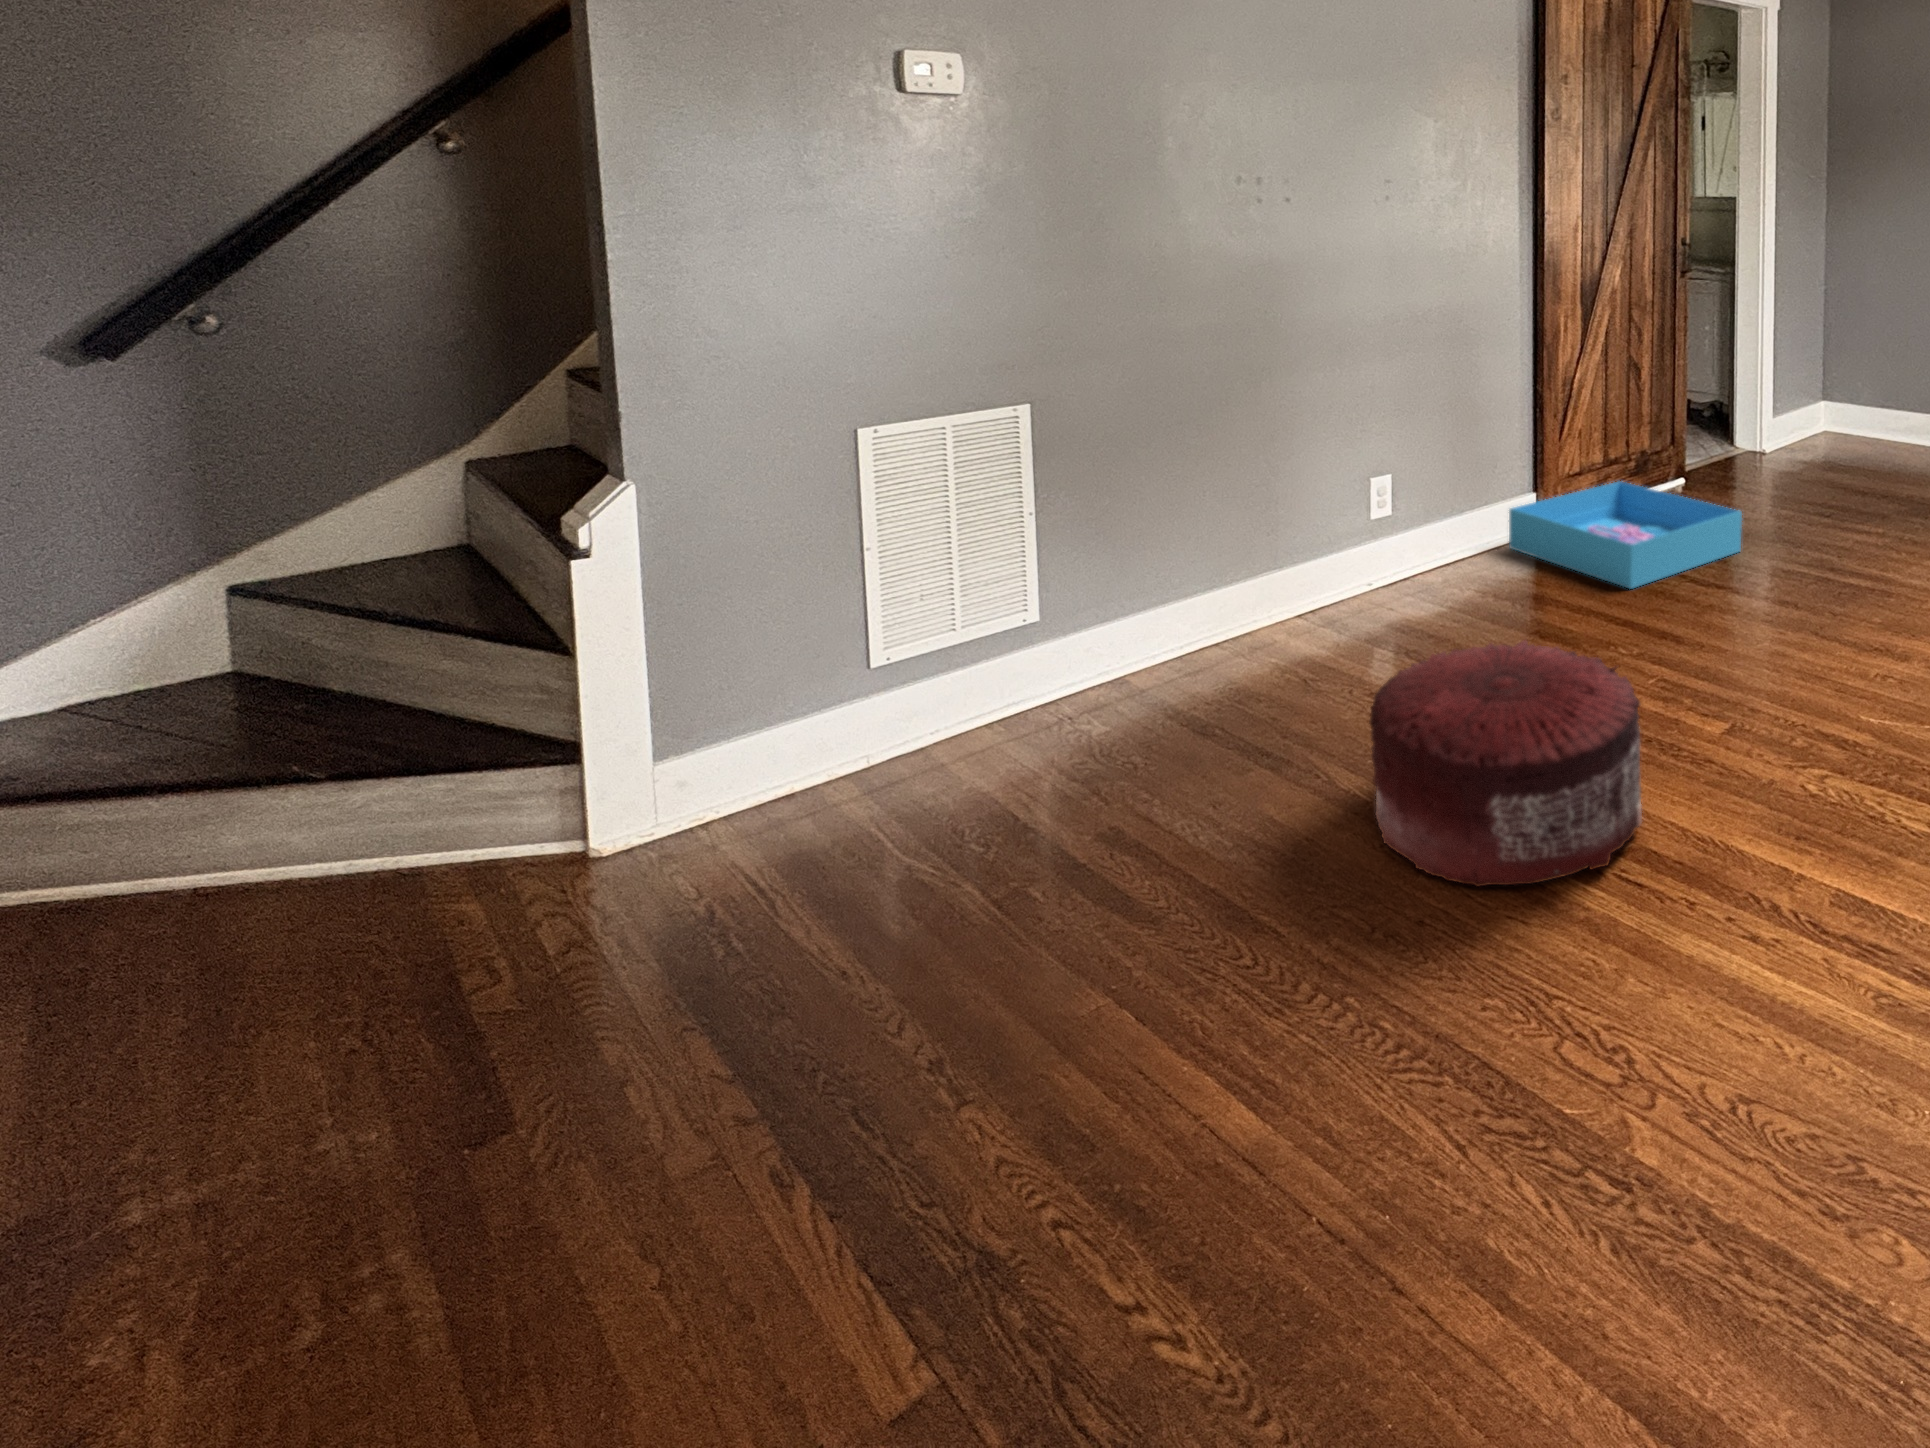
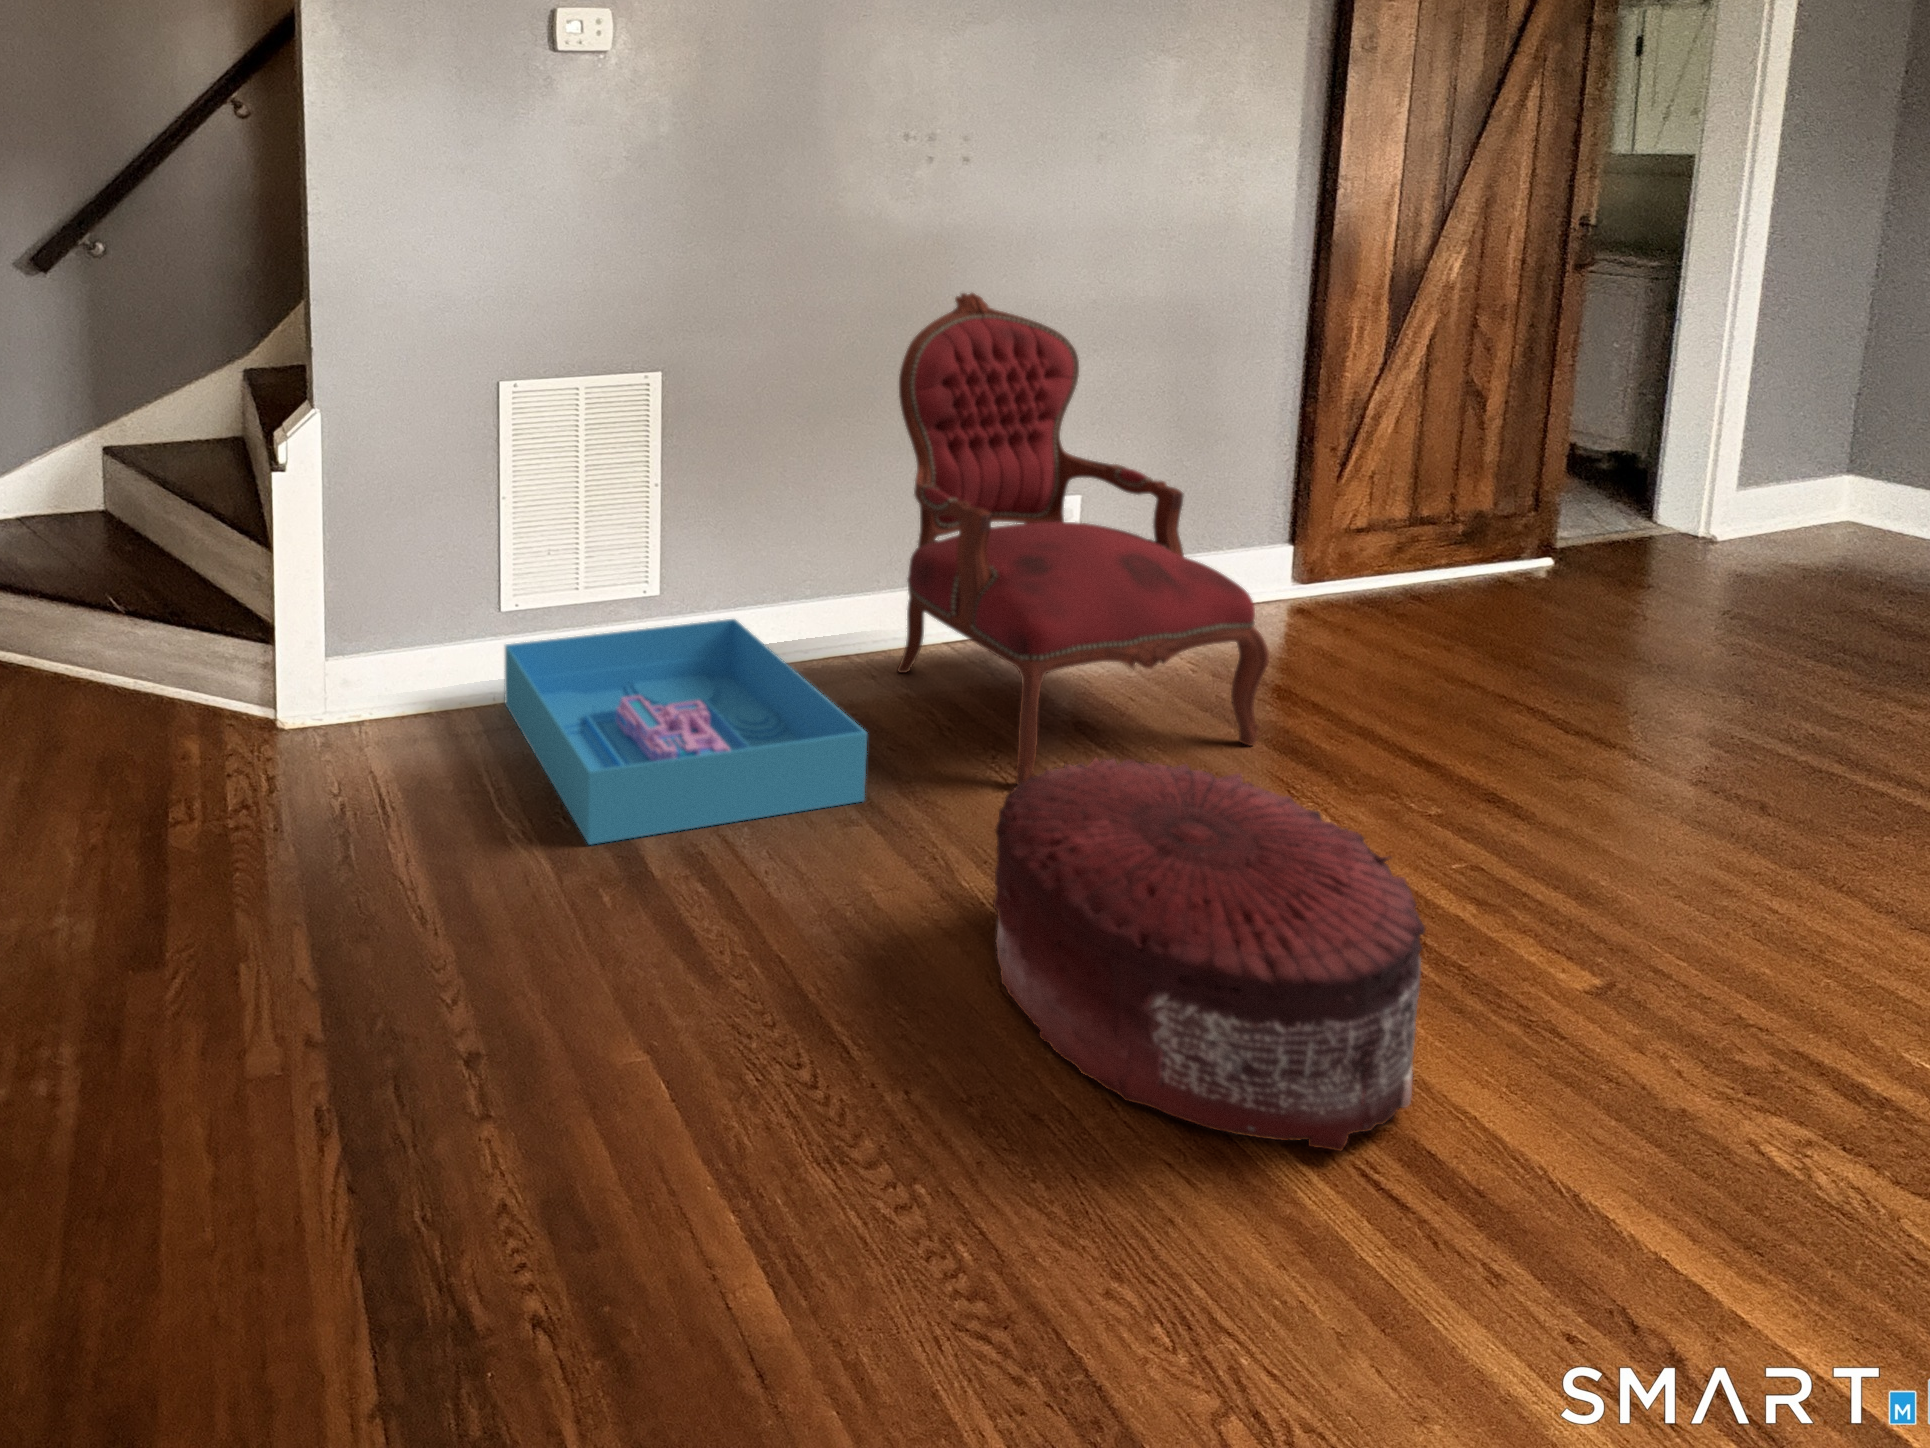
armchair: none [1251,310,1532,705] -> present [897,293,1269,785]
storage bin: present [1509,481,1742,589] -> present [505,619,867,844]

